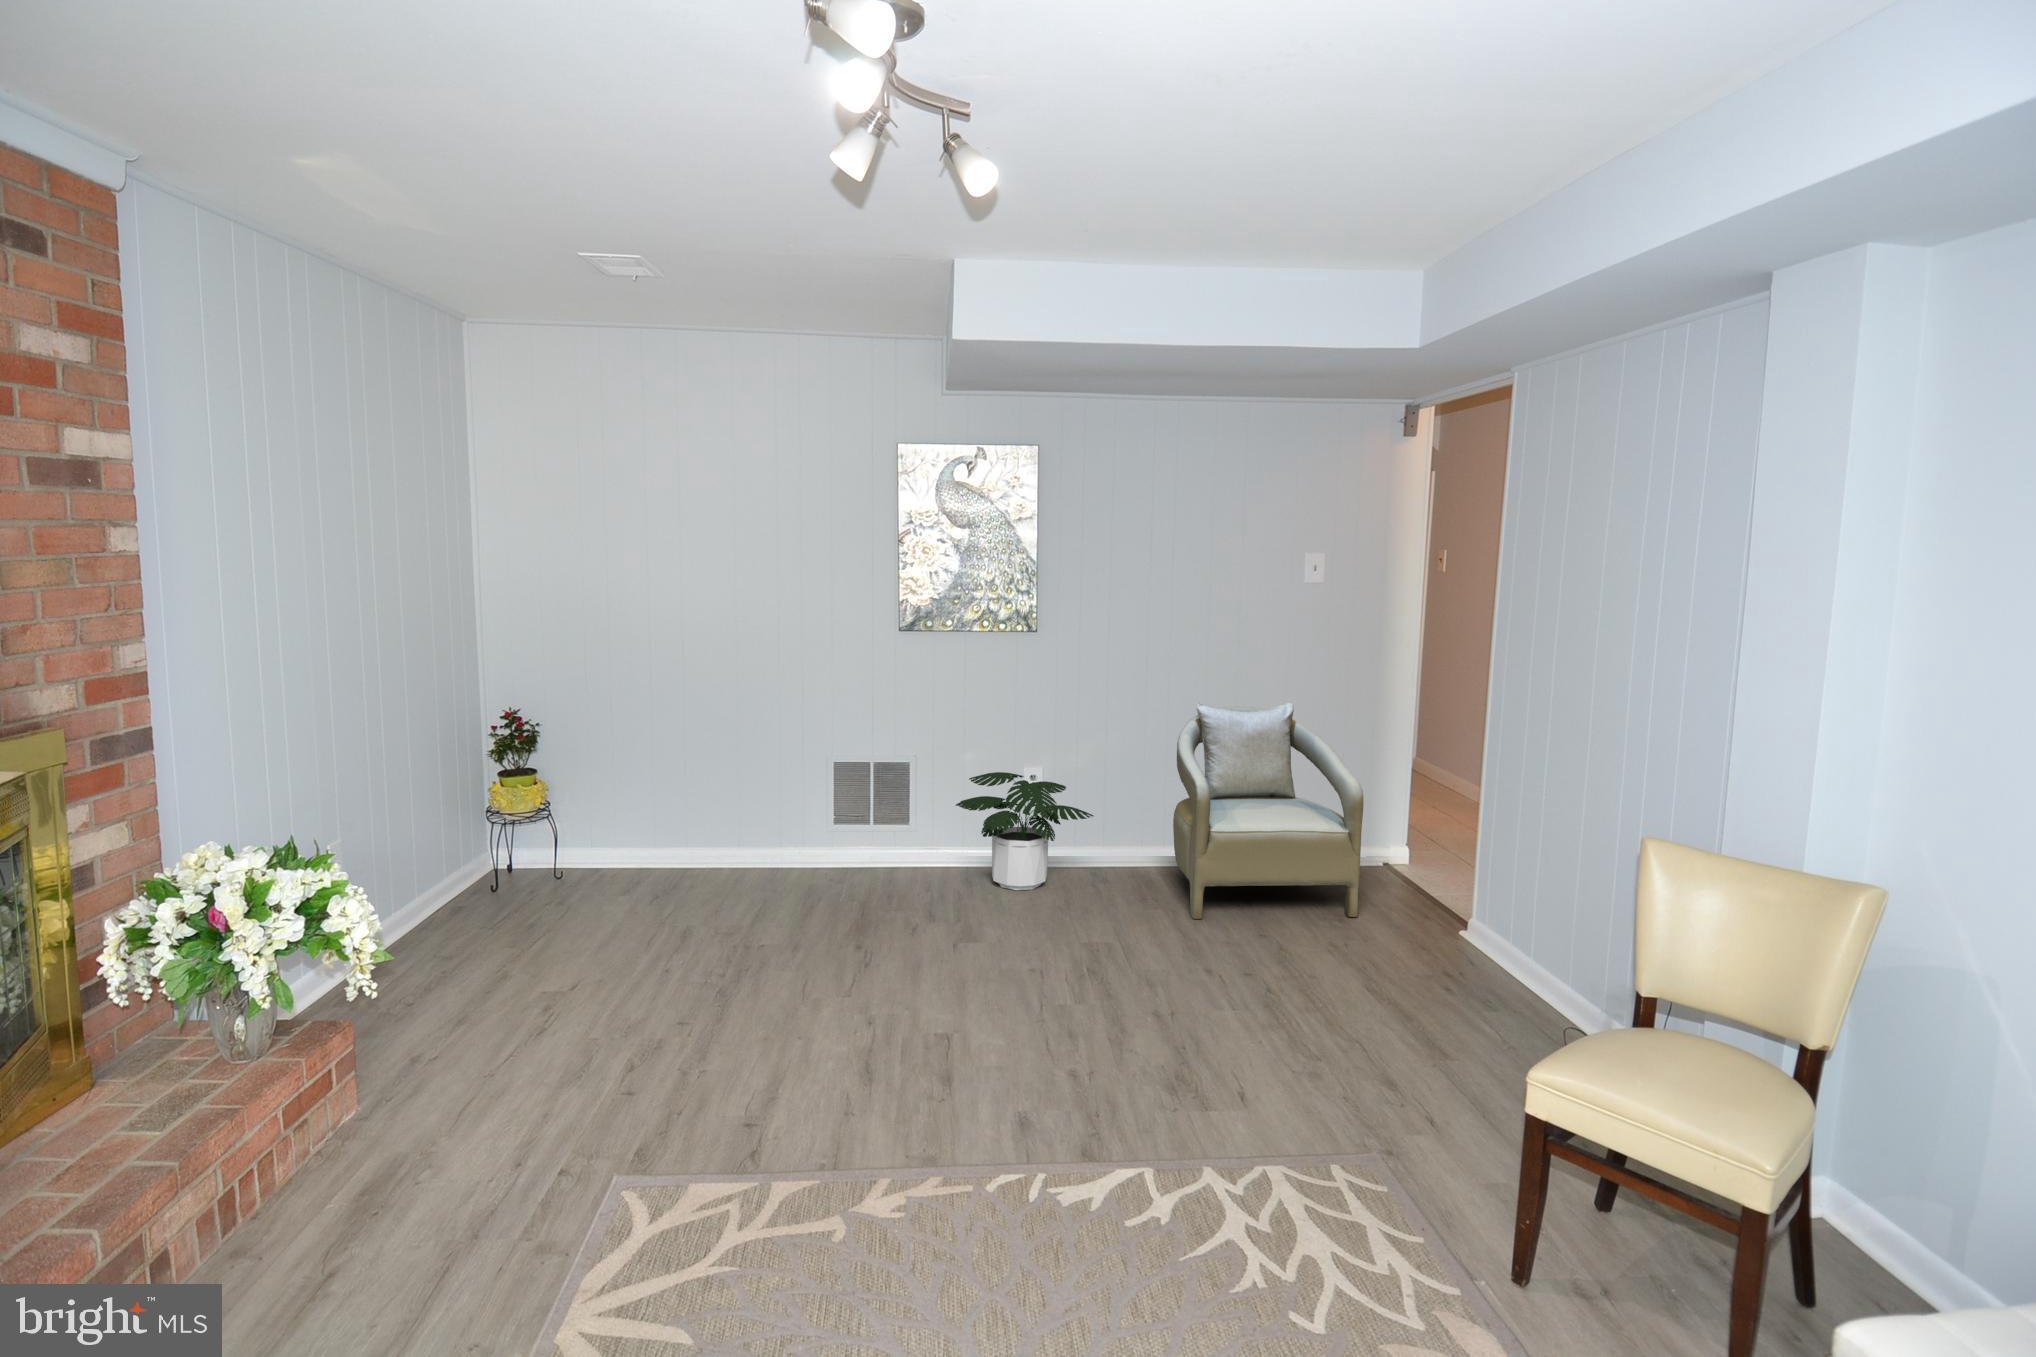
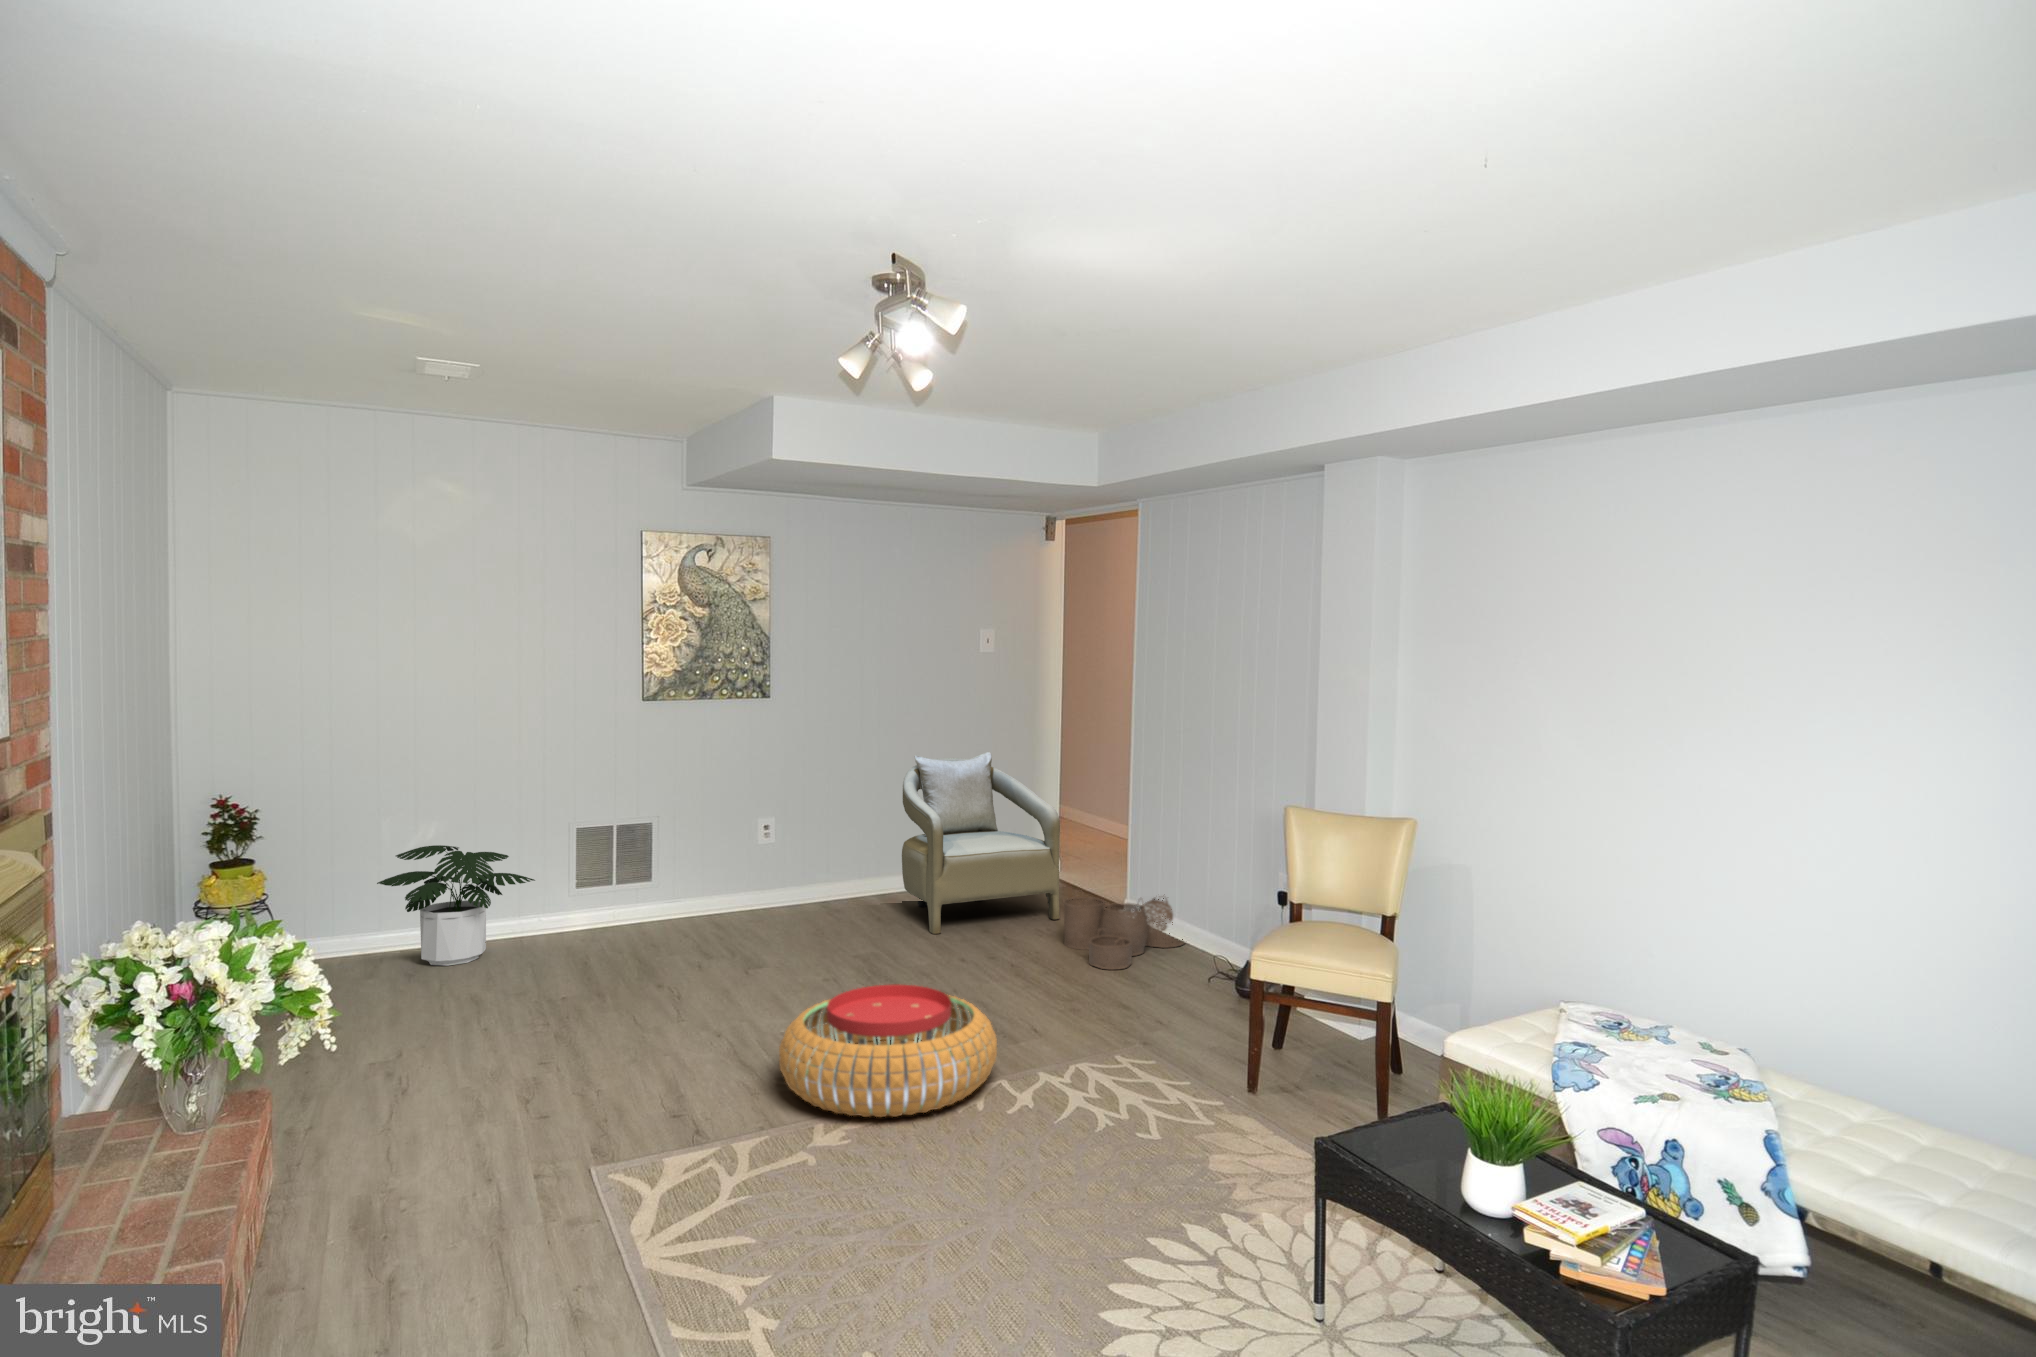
potted plant: present [956,772,1093,890] -> present [377,845,535,966]
woven basket: none [1346,893,1516,1012] -> present [1063,891,1184,969]
pouf: none [898,1020,1161,1207] -> present [779,985,997,1117]

